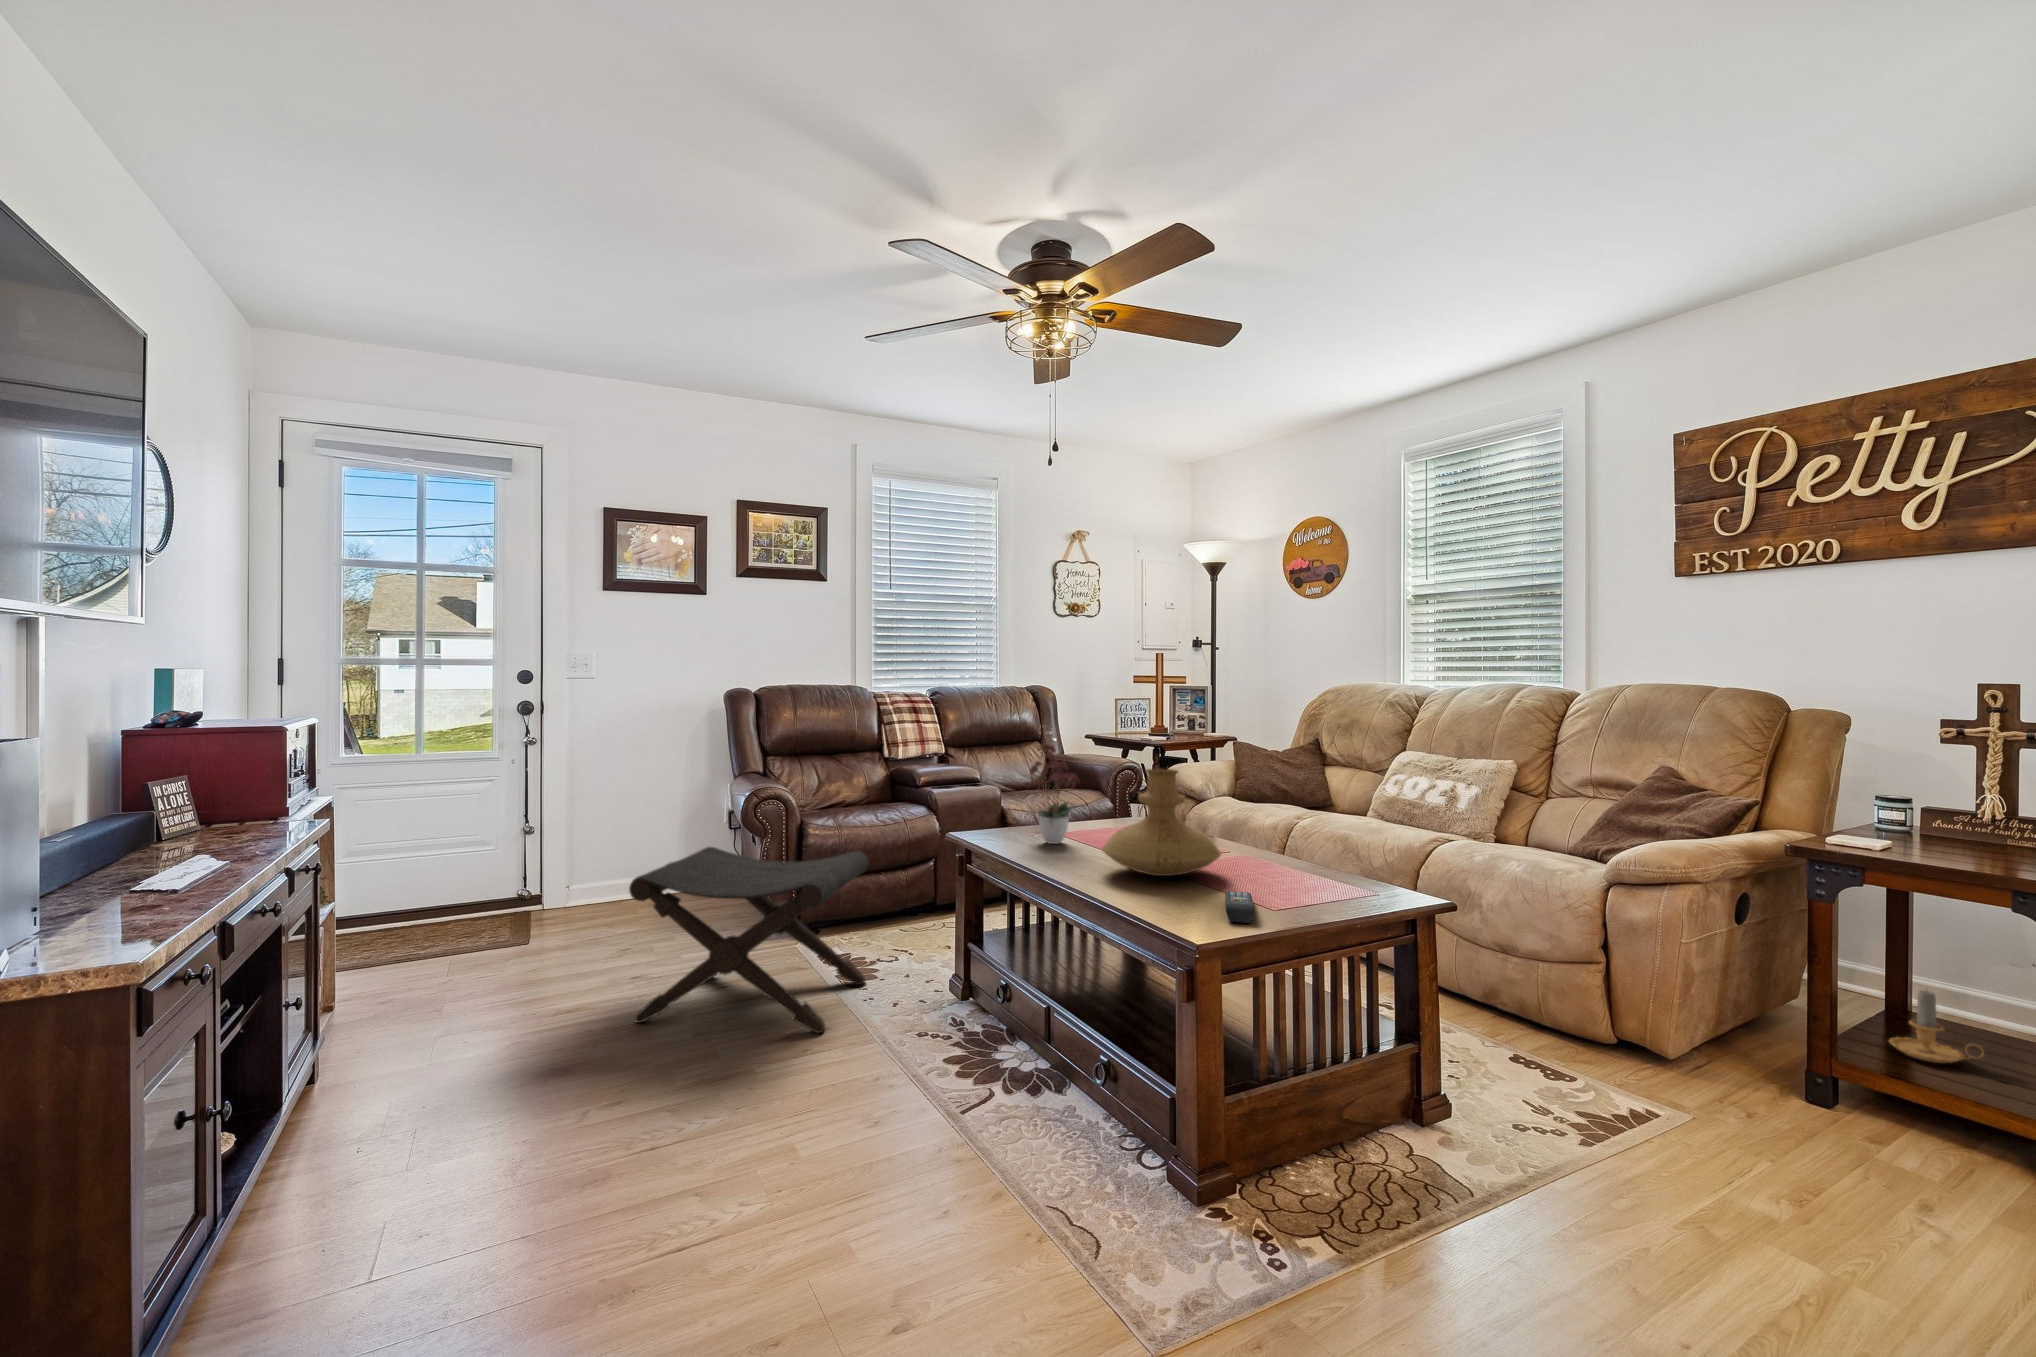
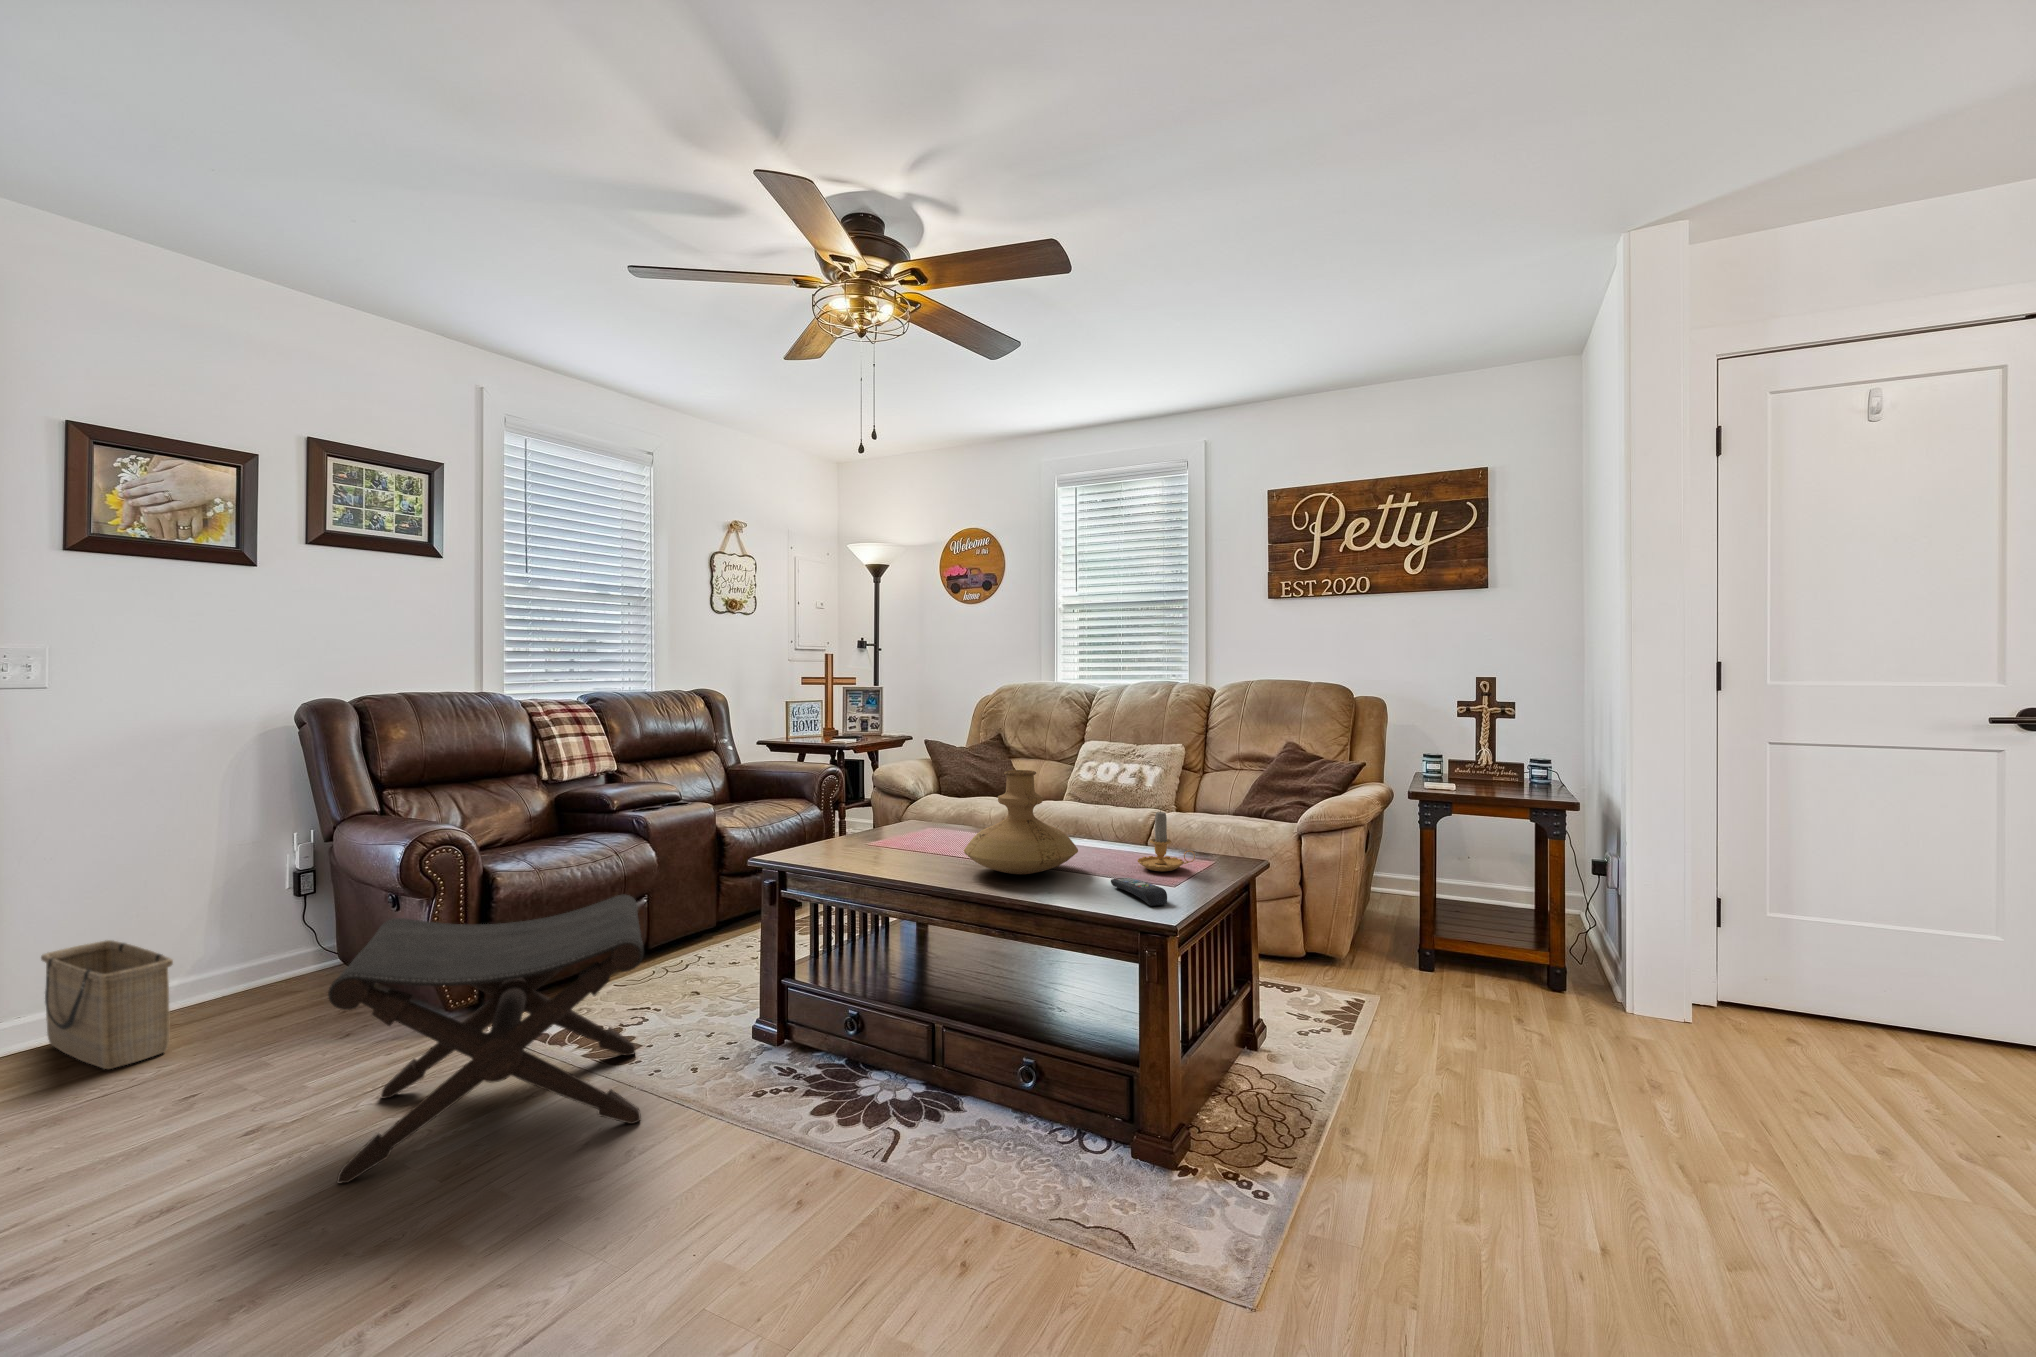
flower arrangement: present [1030,743,1080,844] -> none [834,746,908,857]
basket: none [578,844,632,926] -> present [41,940,173,1069]
candle: present [1889,990,1984,1063] -> present [1138,811,1195,871]

